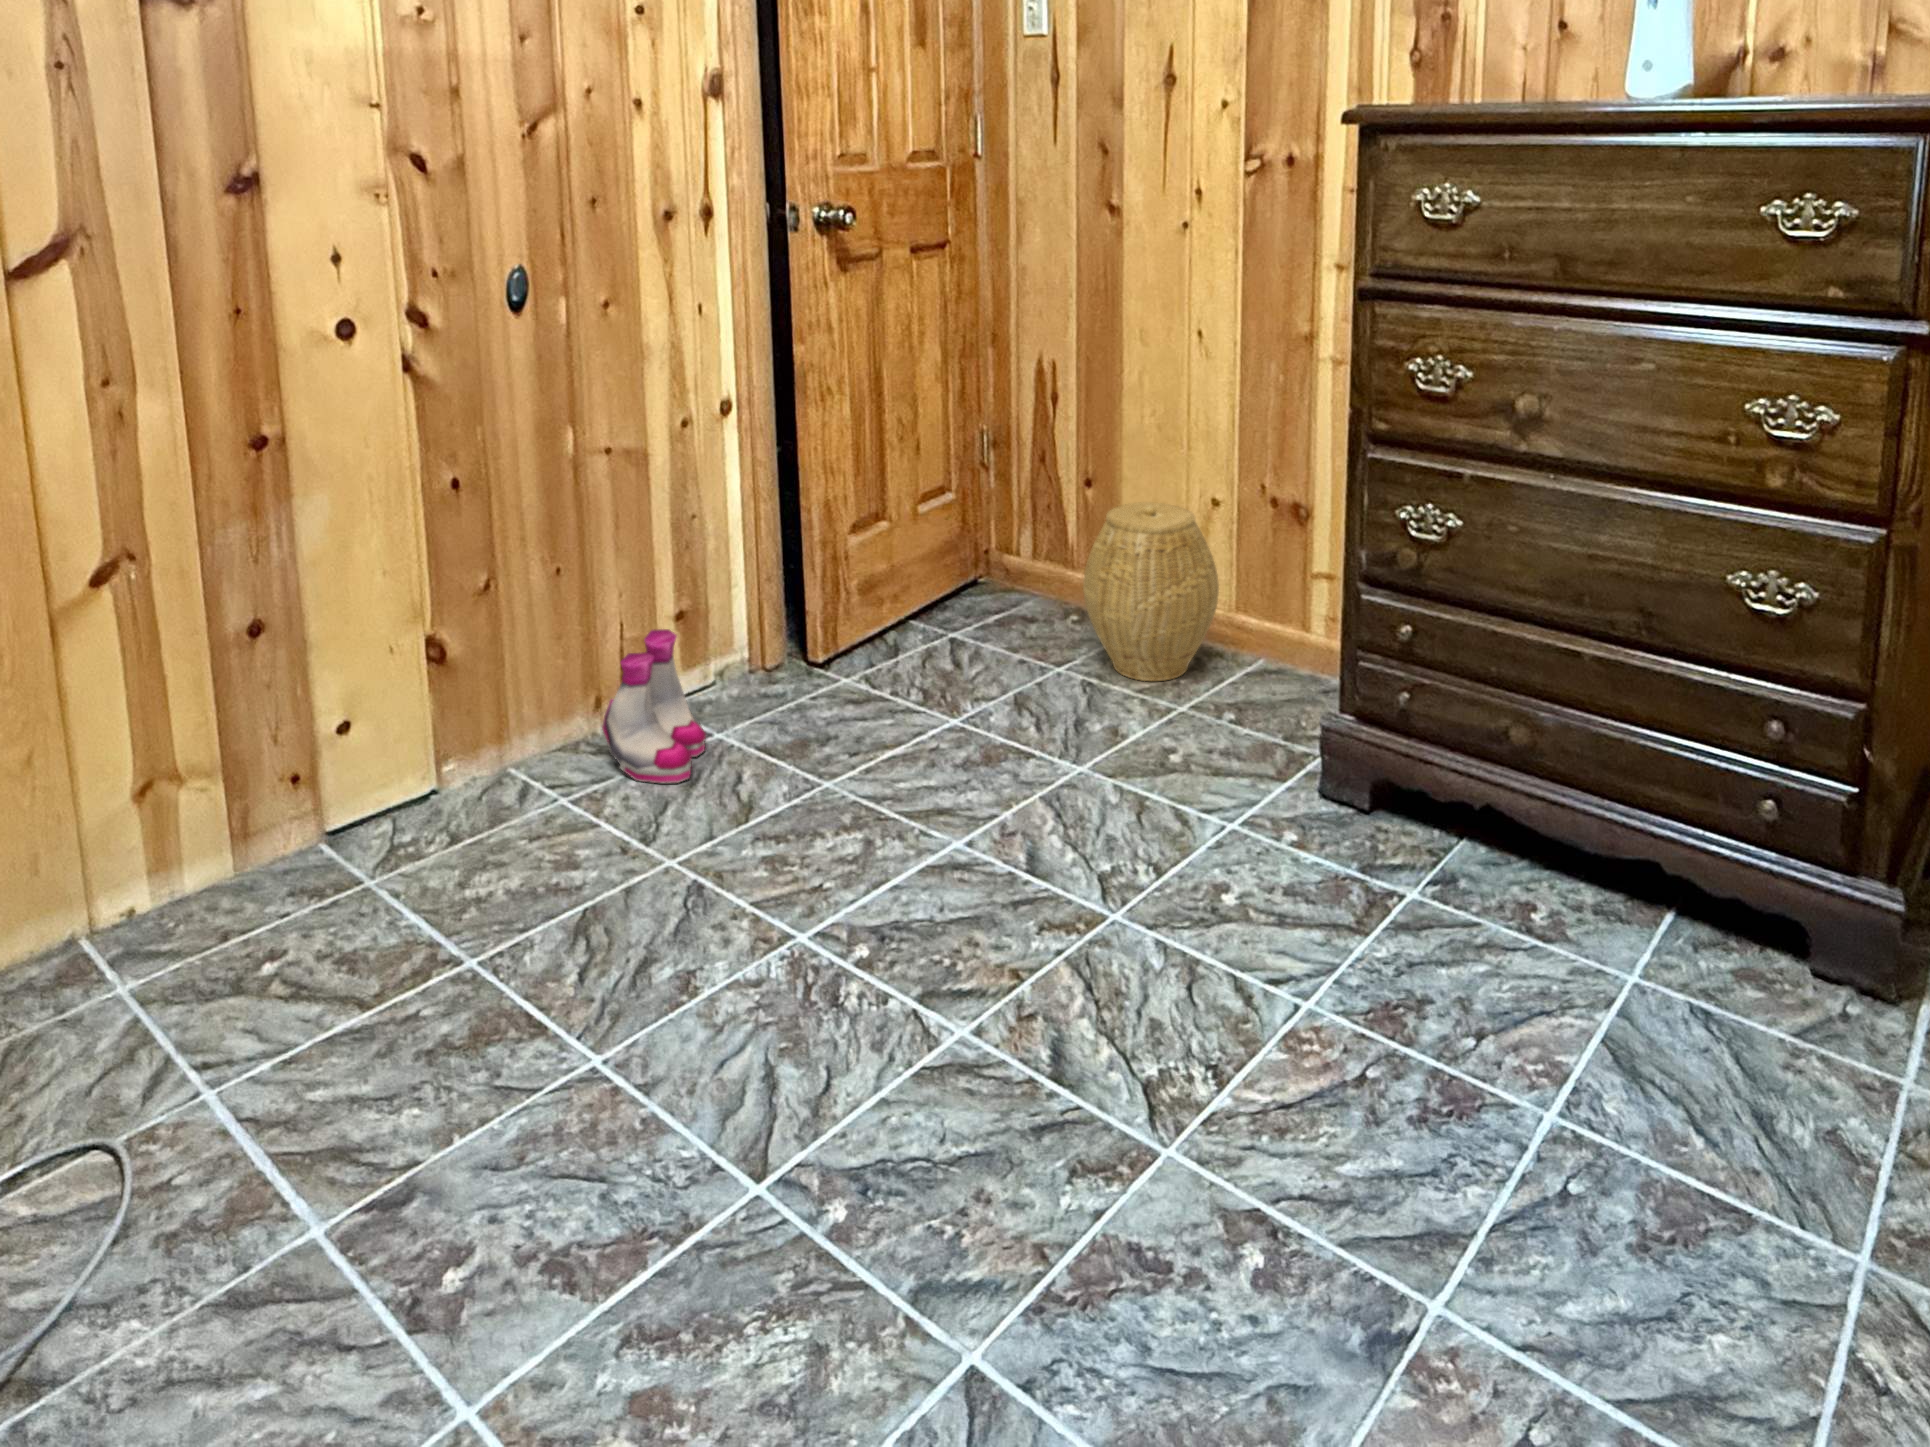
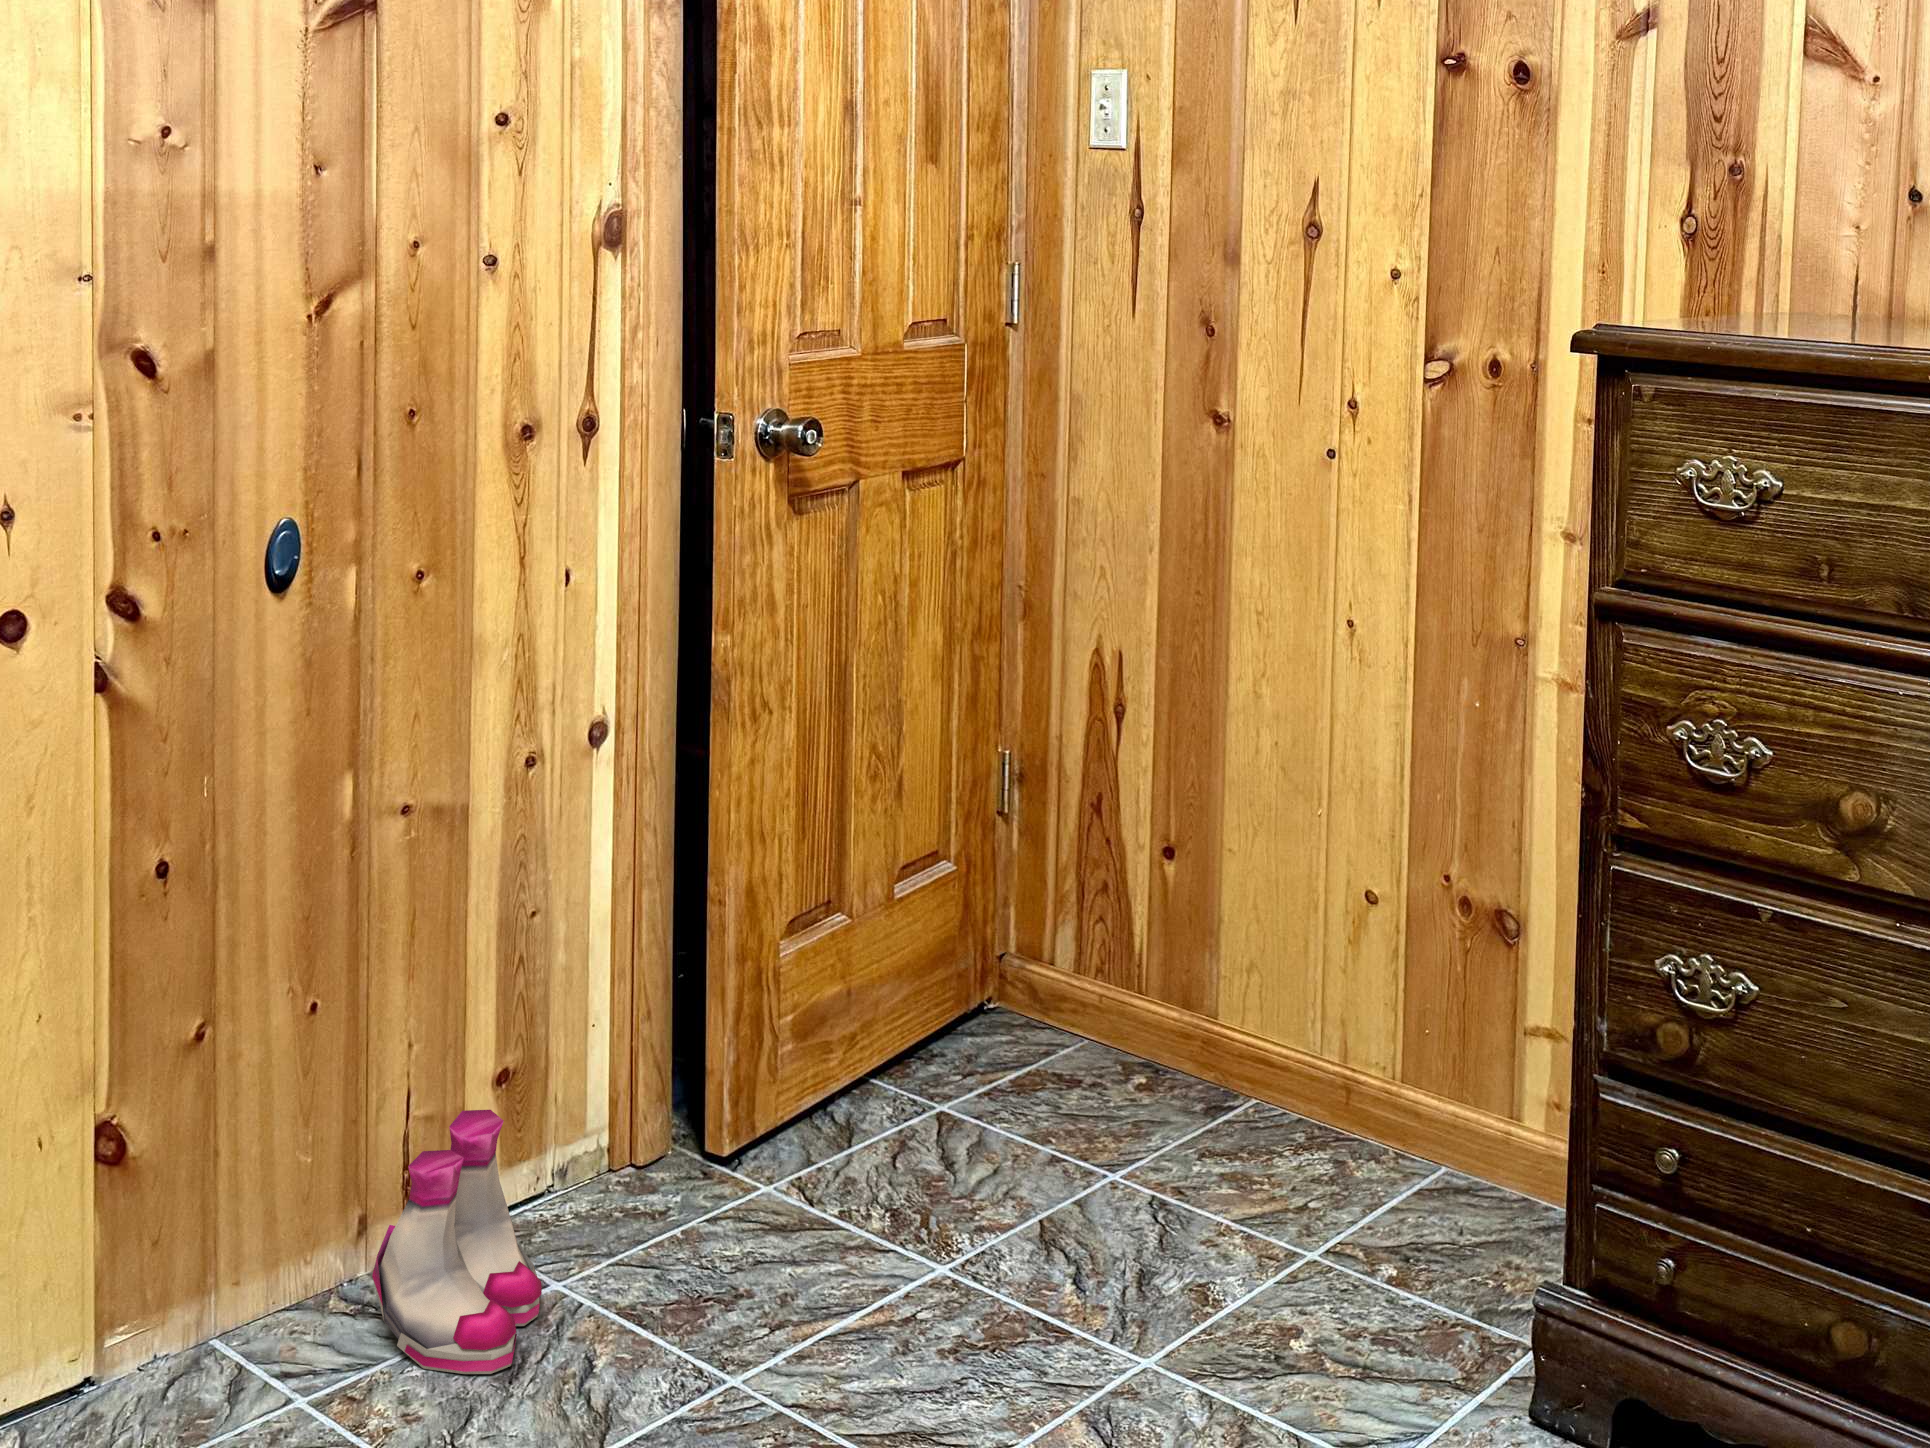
woven basket: present [1083,502,1219,681] -> none [1163,904,1377,1201]

